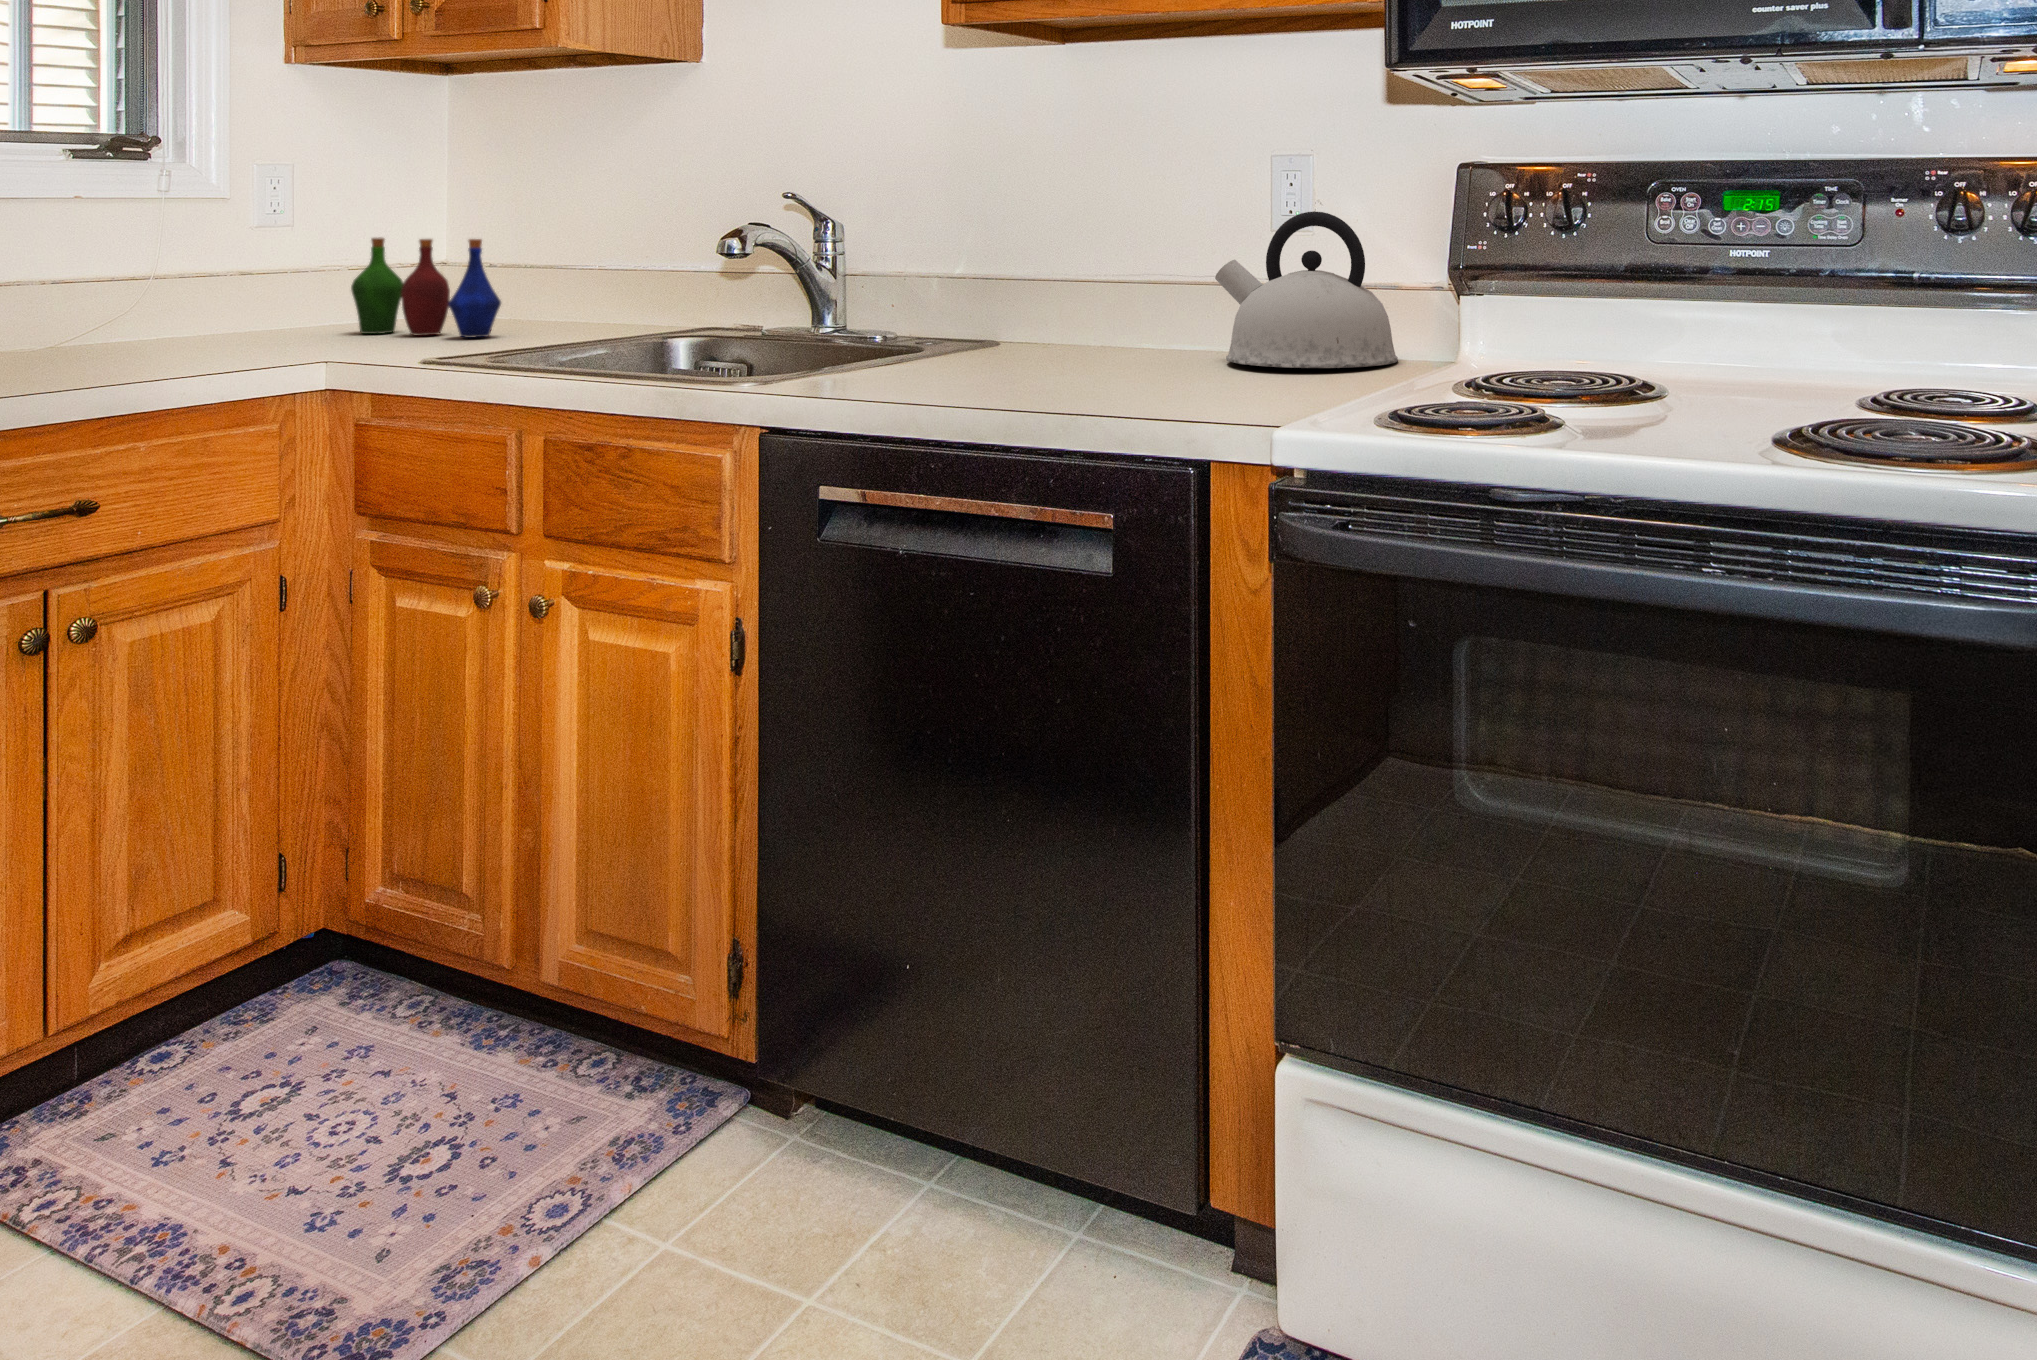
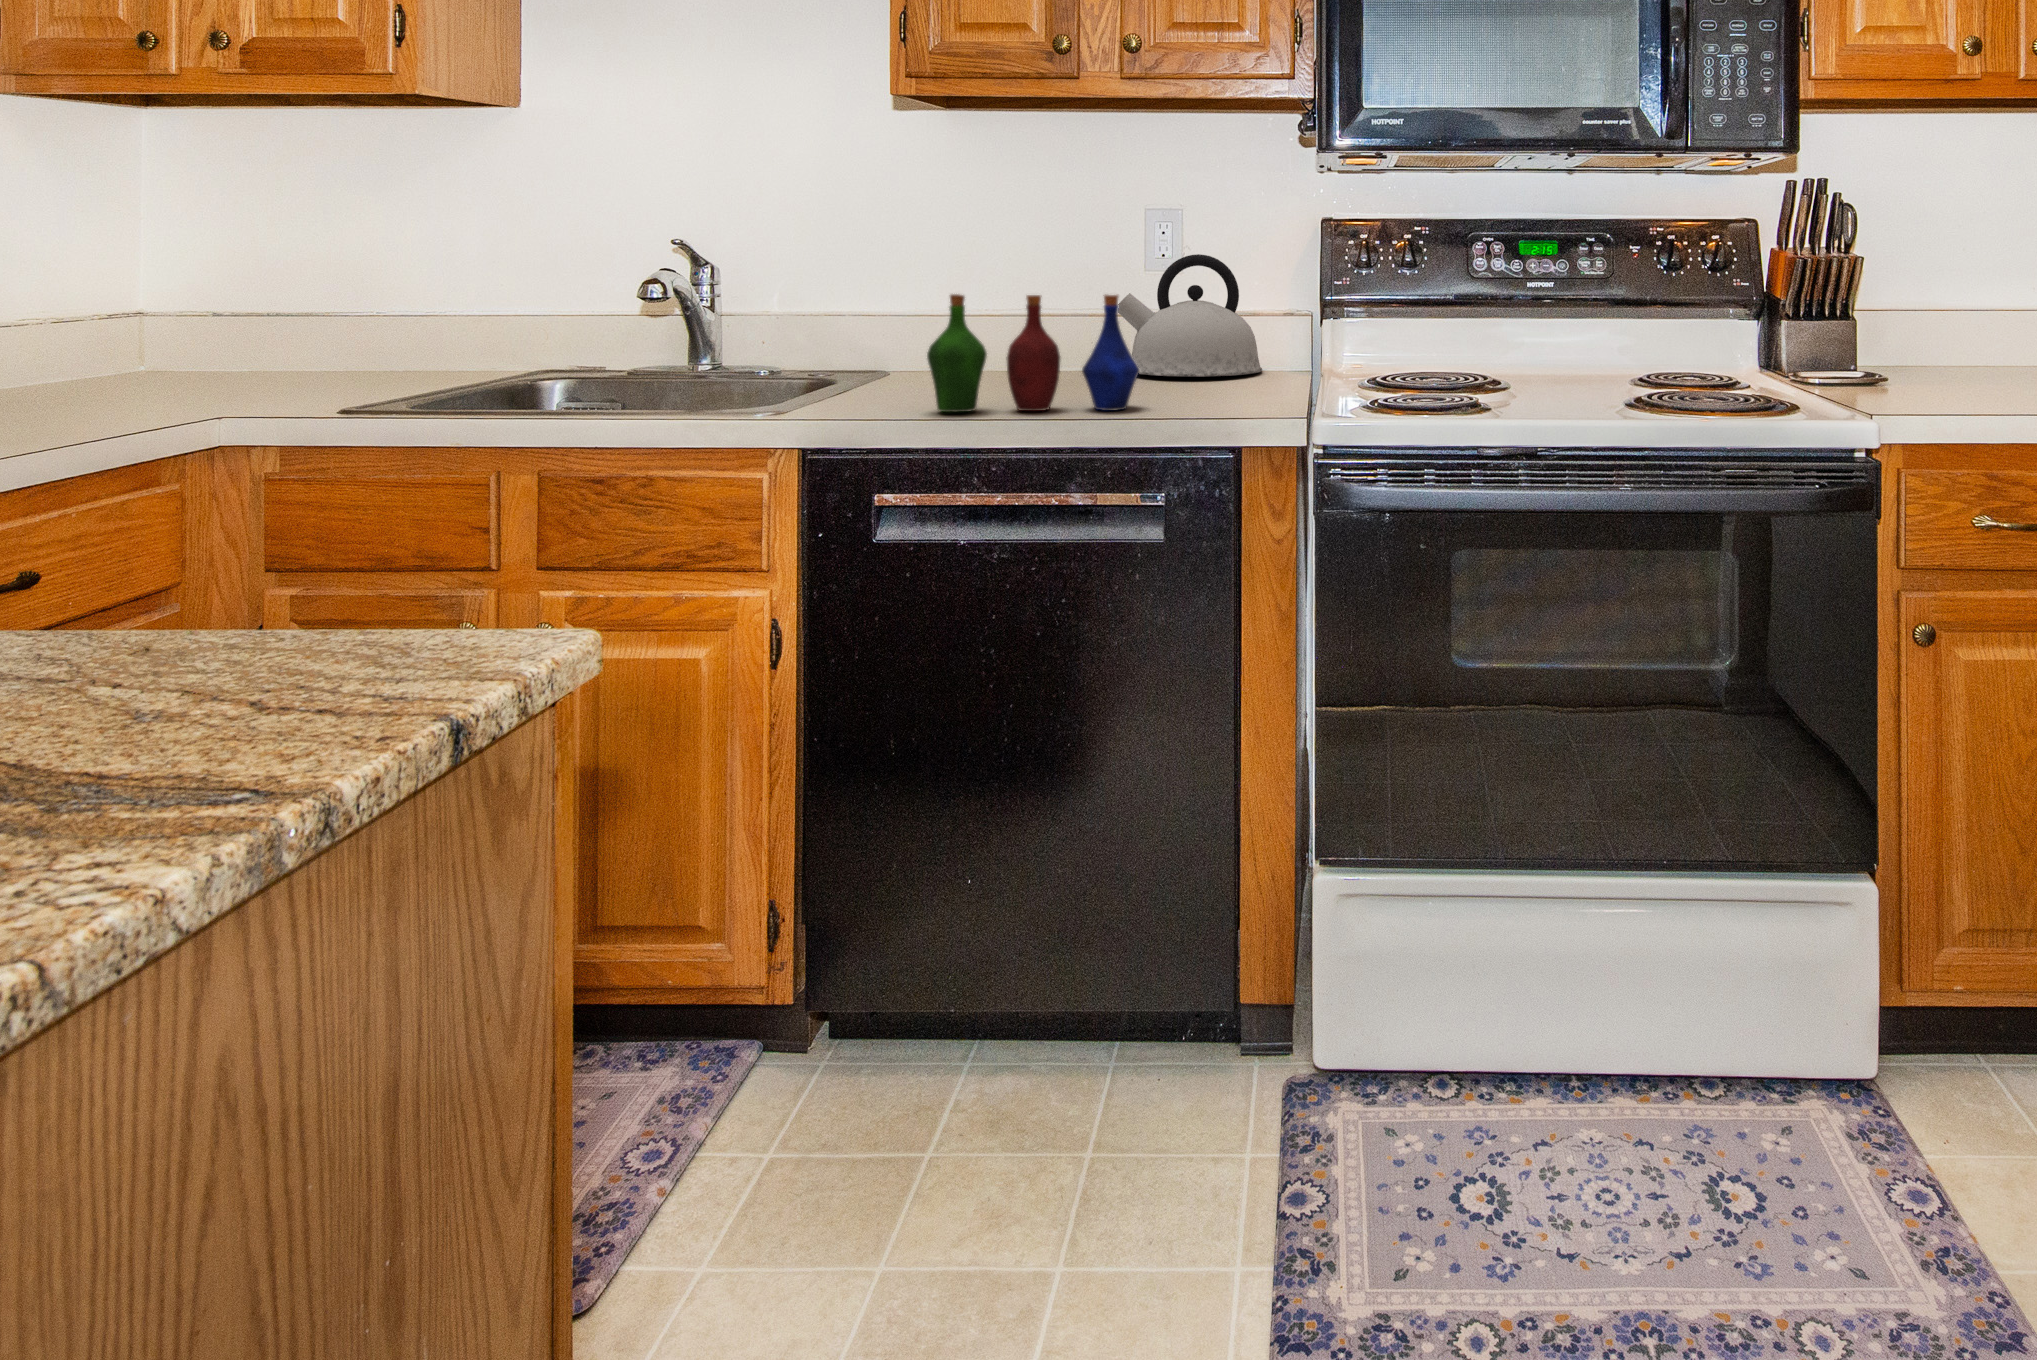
bottle: present [351,238,501,338] -> present [927,294,1139,412]

